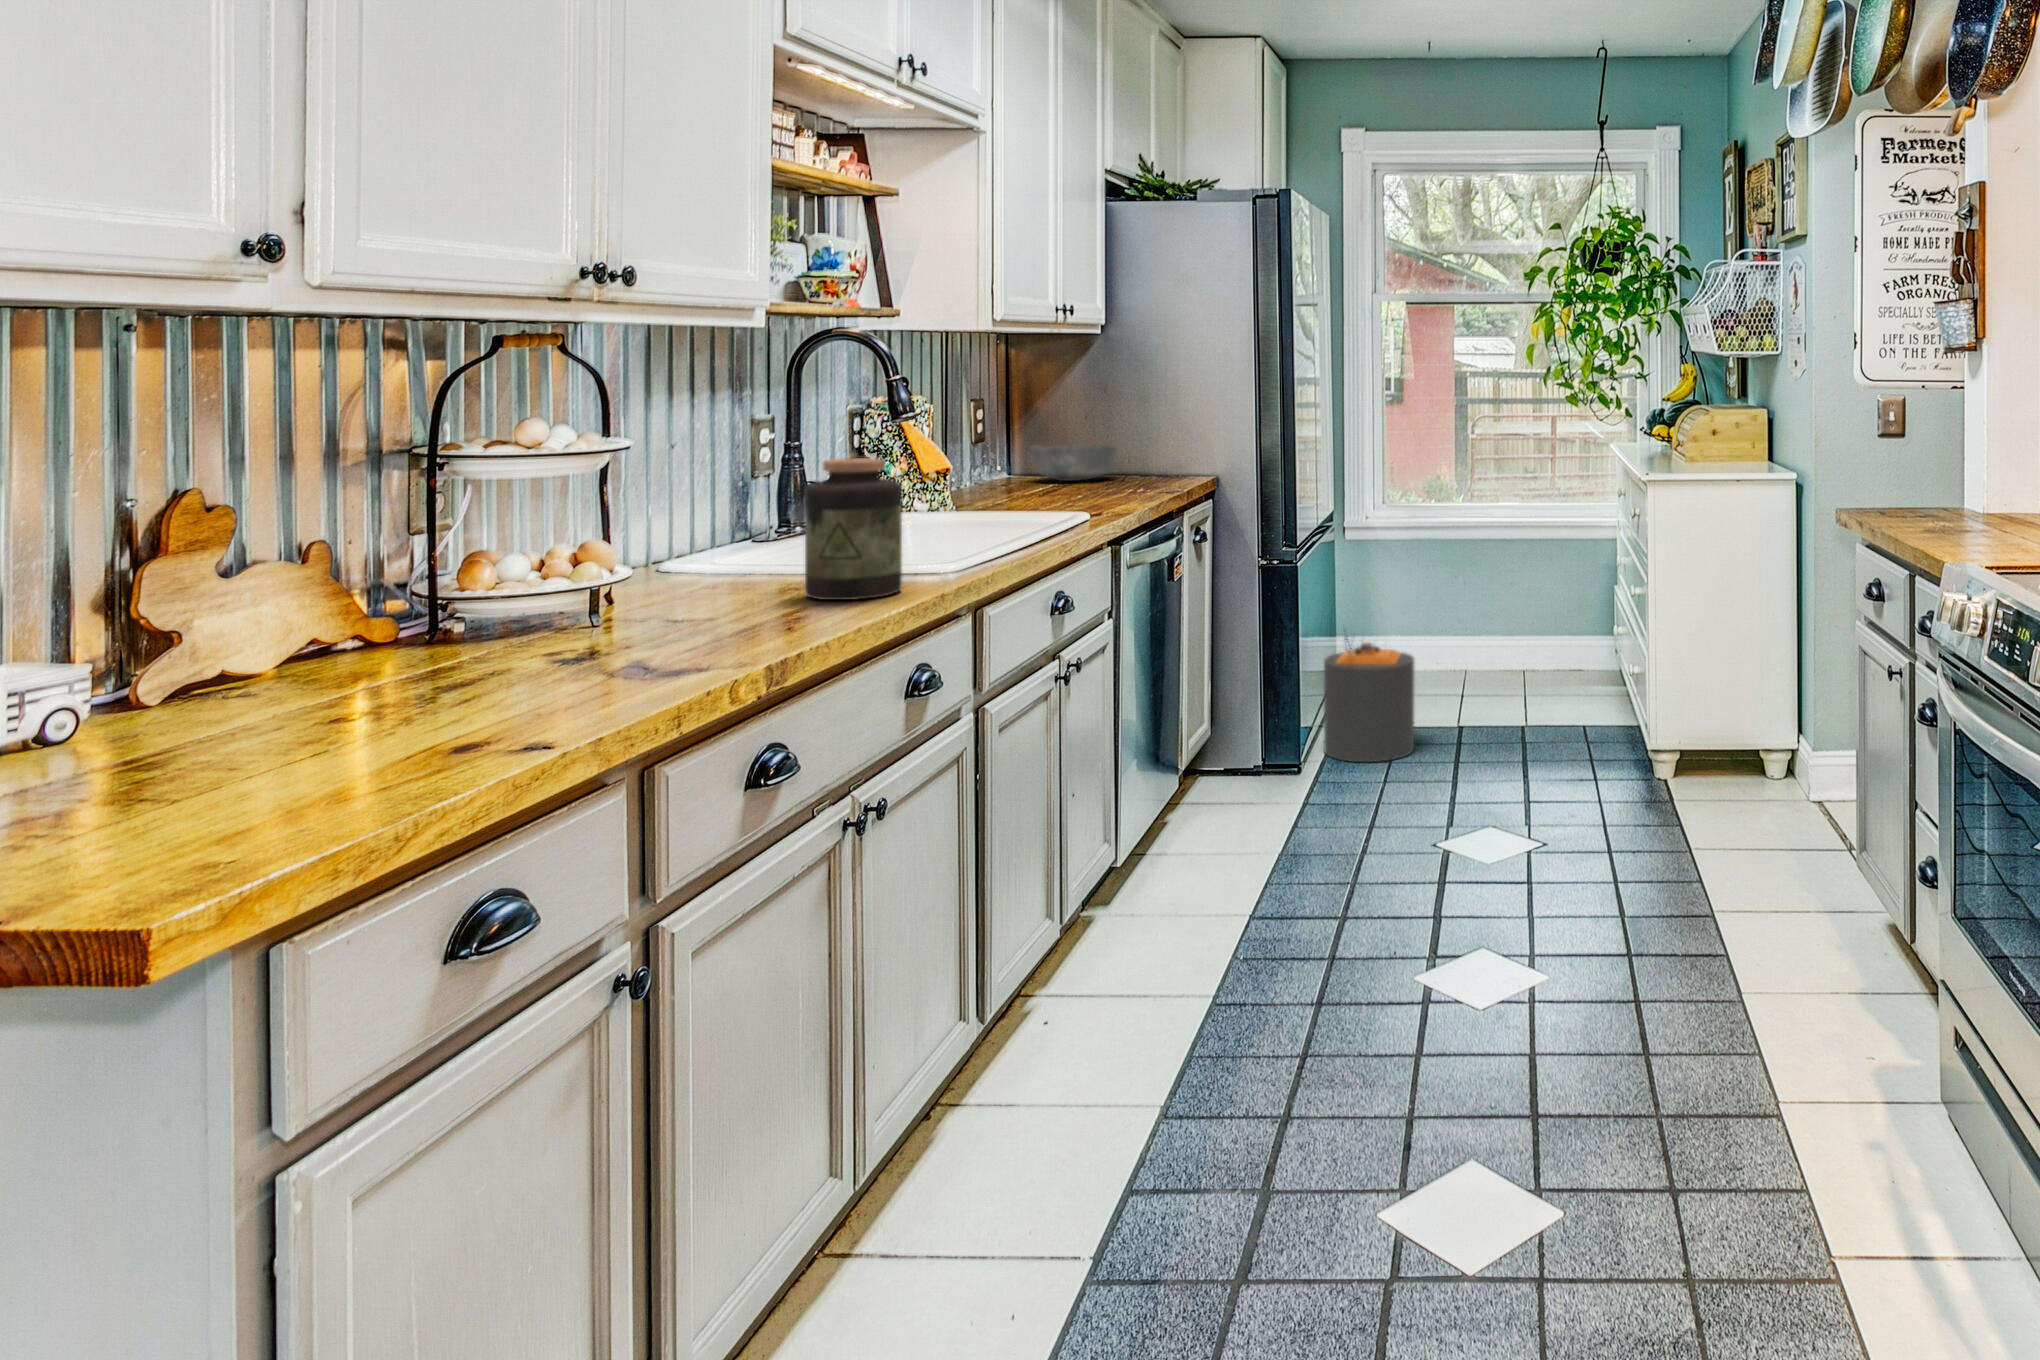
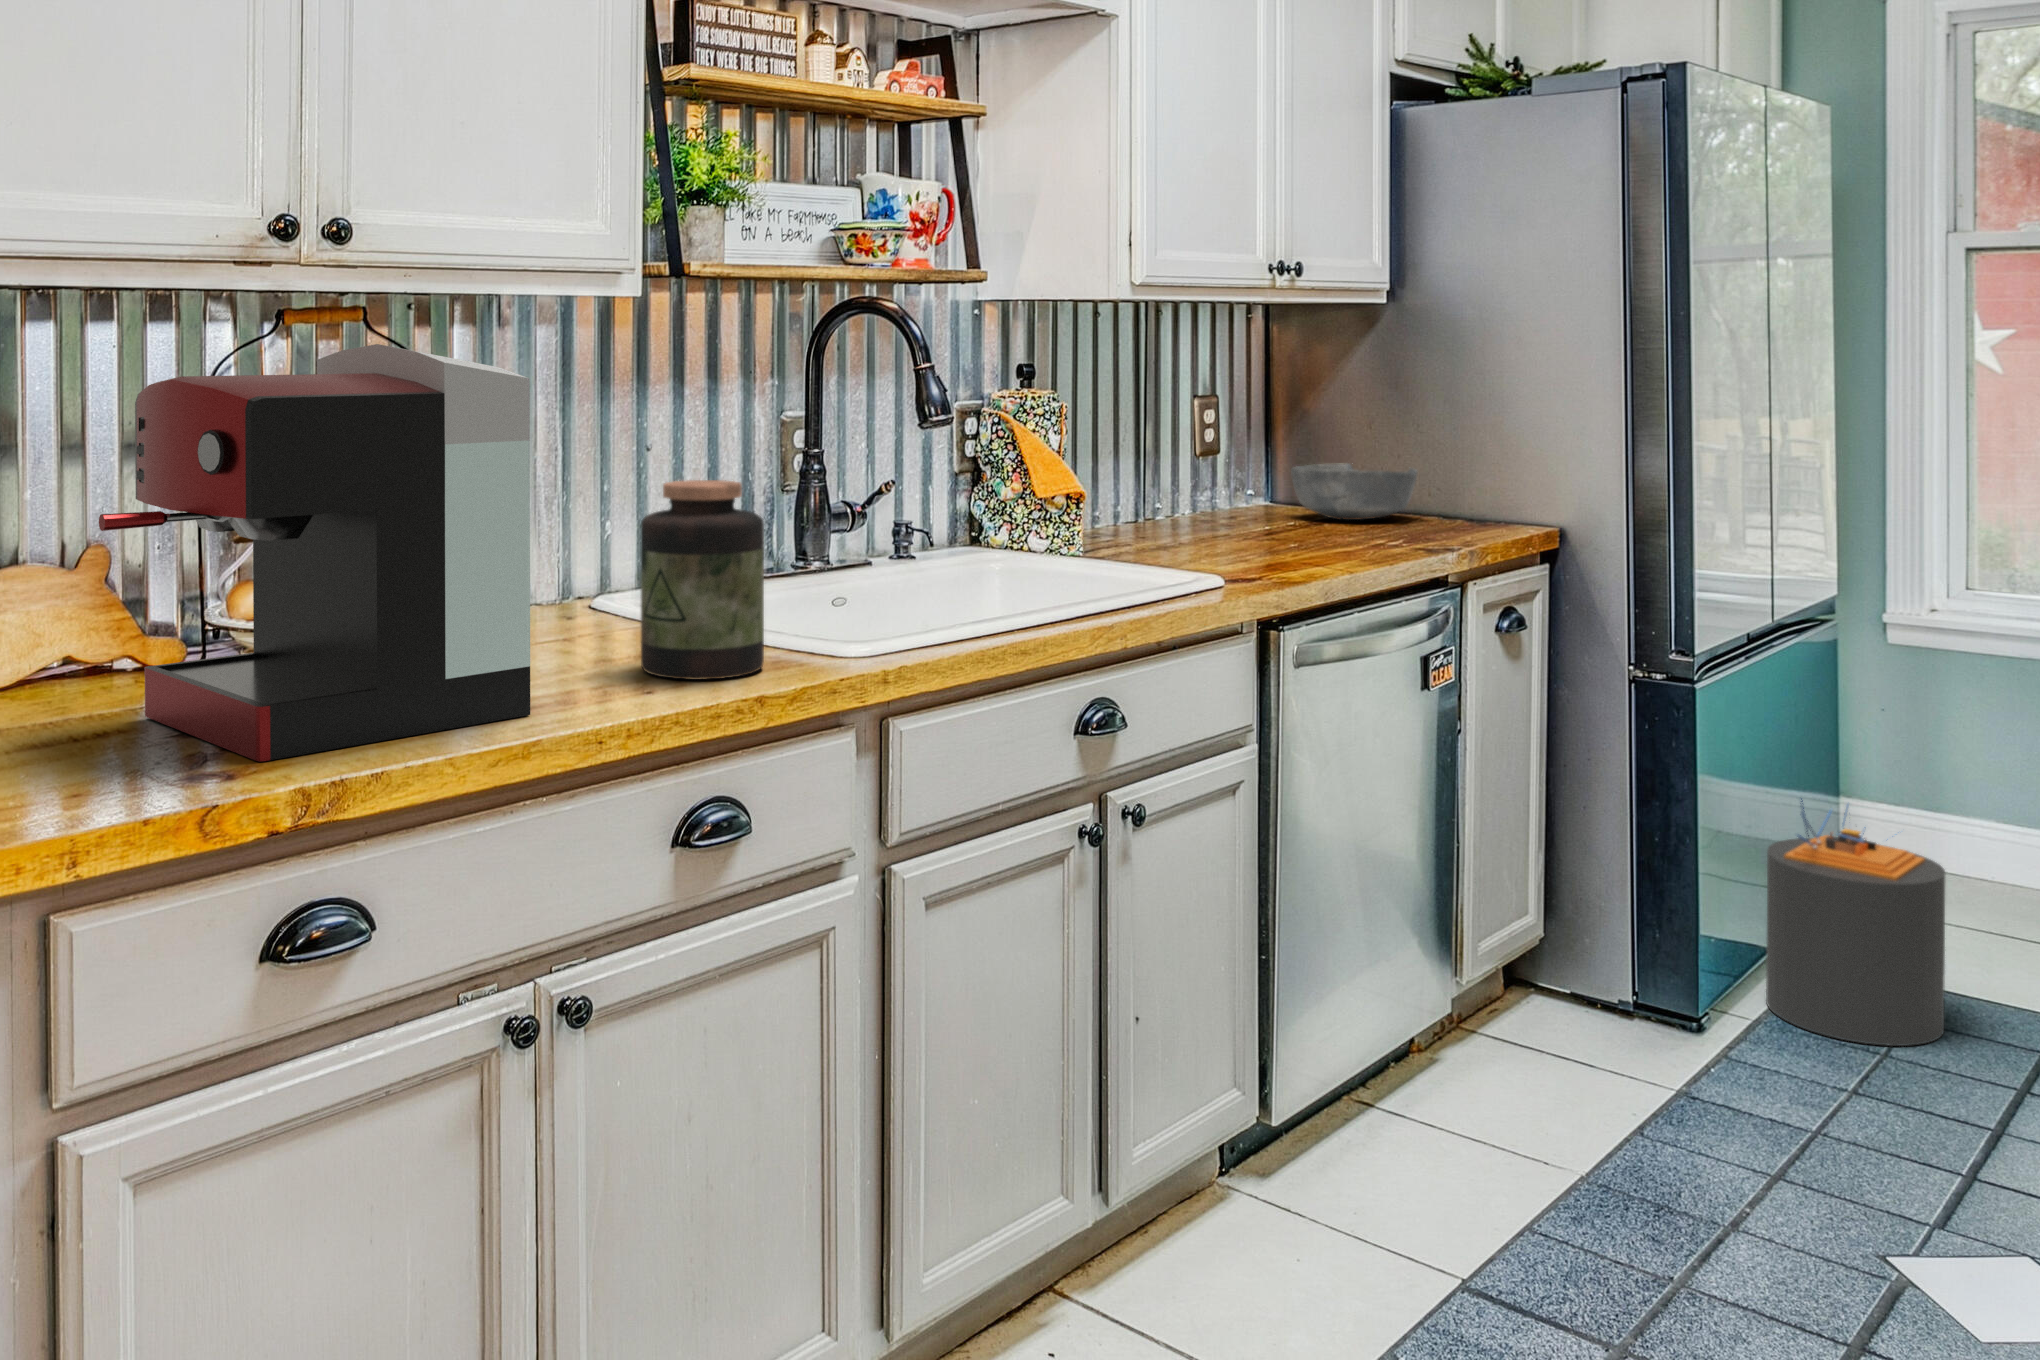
coffee maker: none [459,361,804,673] -> present [99,344,530,761]

